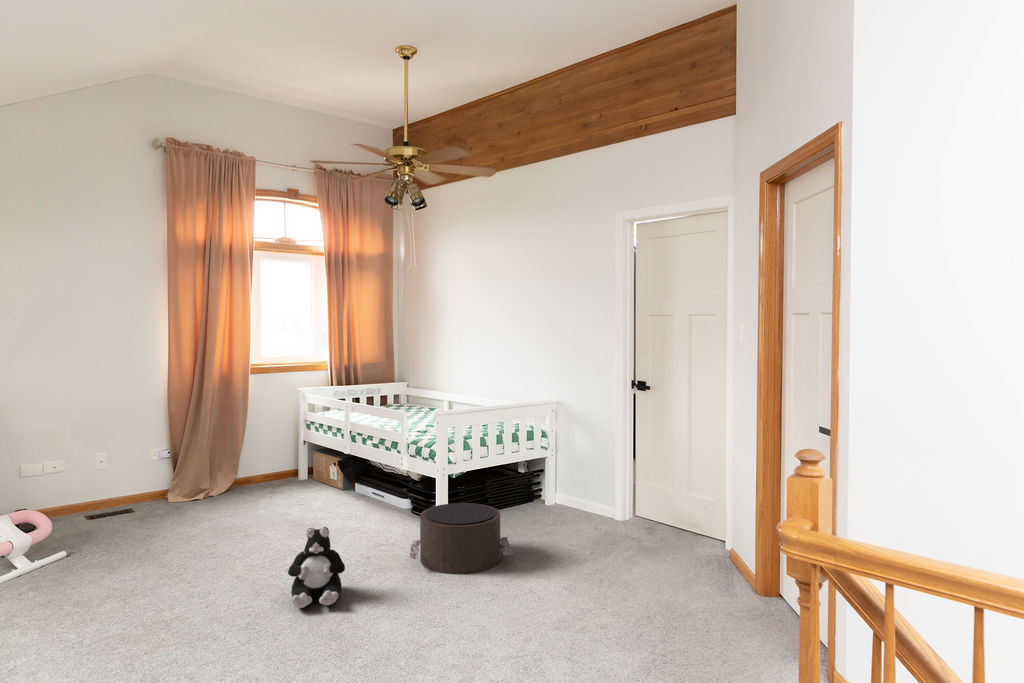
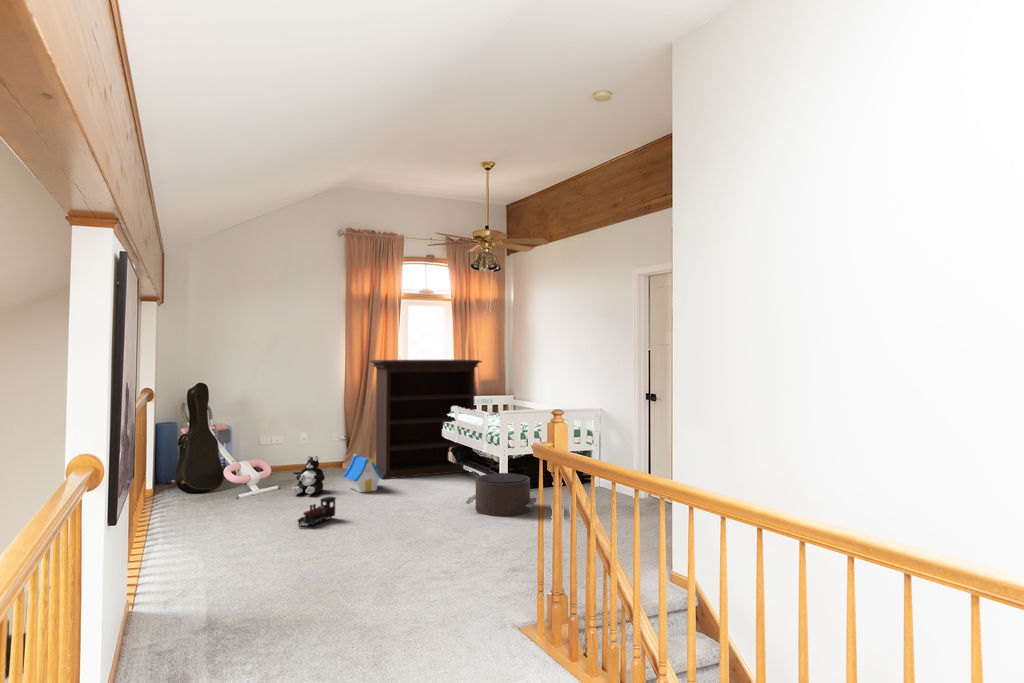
bookshelf: none [209,336,380,518] -> present [369,360,482,479]
toy house: none [183,485,255,548] -> present [343,454,383,492]
plush toy: present [288,527,345,608] -> present [292,456,325,494]
toy train: none [133,577,201,648] -> present [298,497,336,528]

